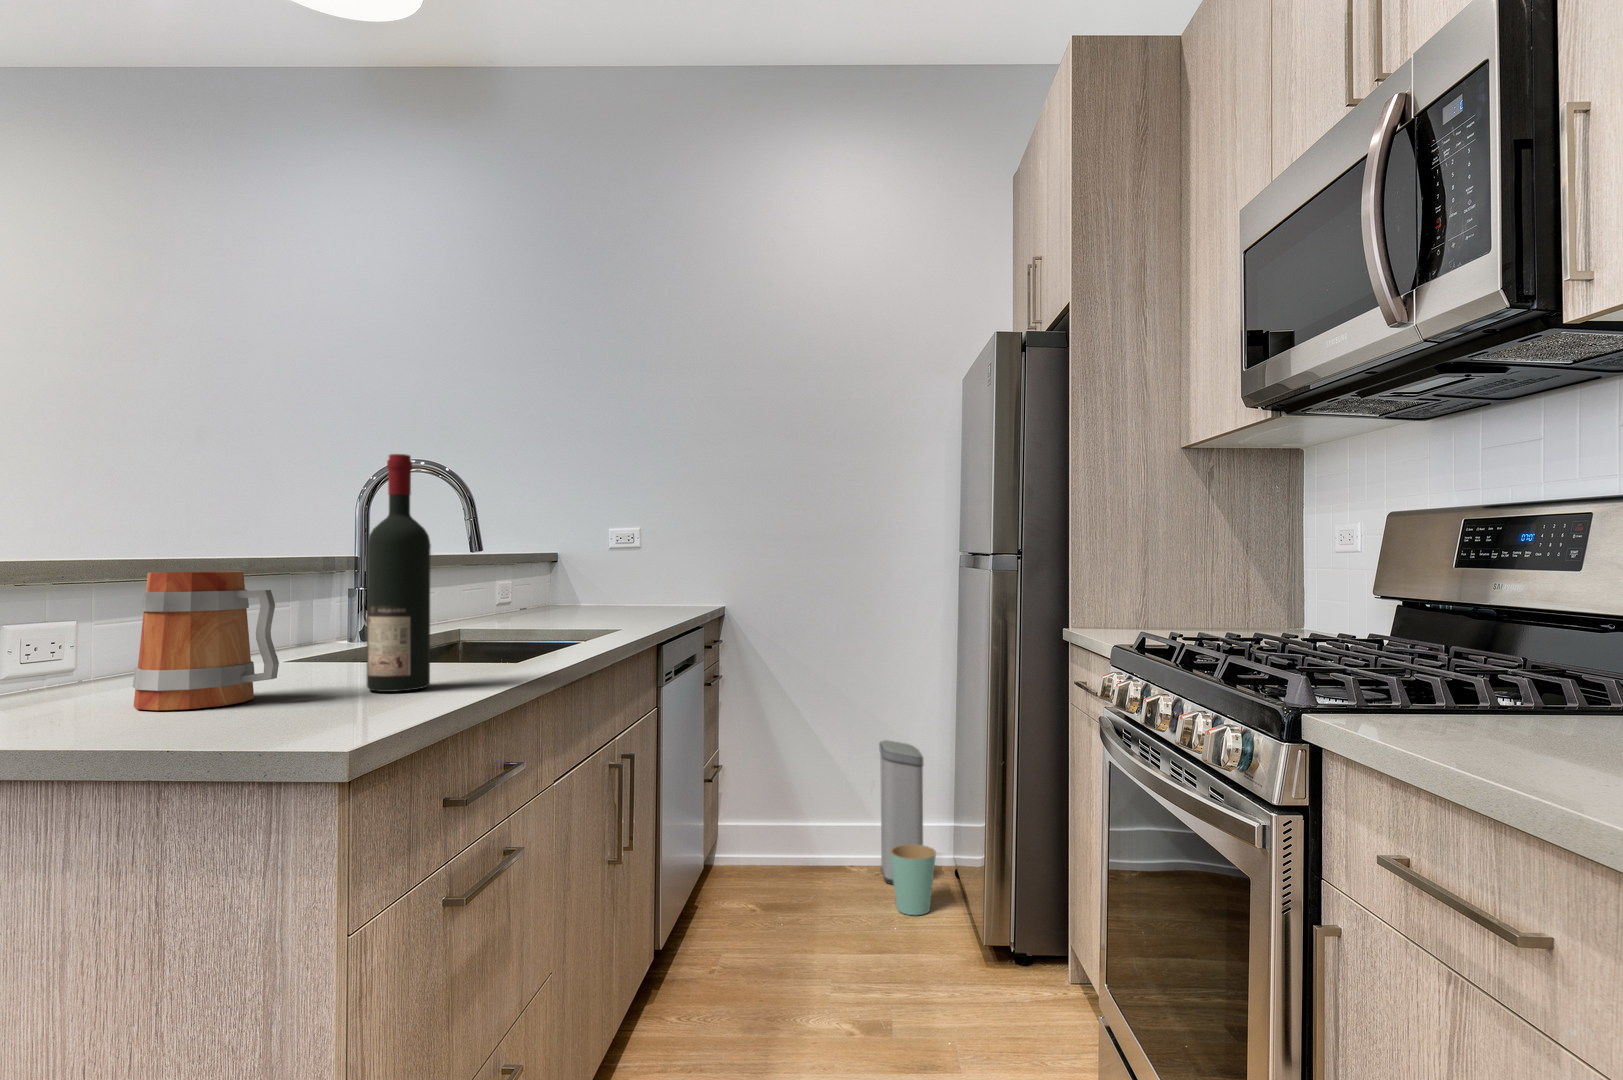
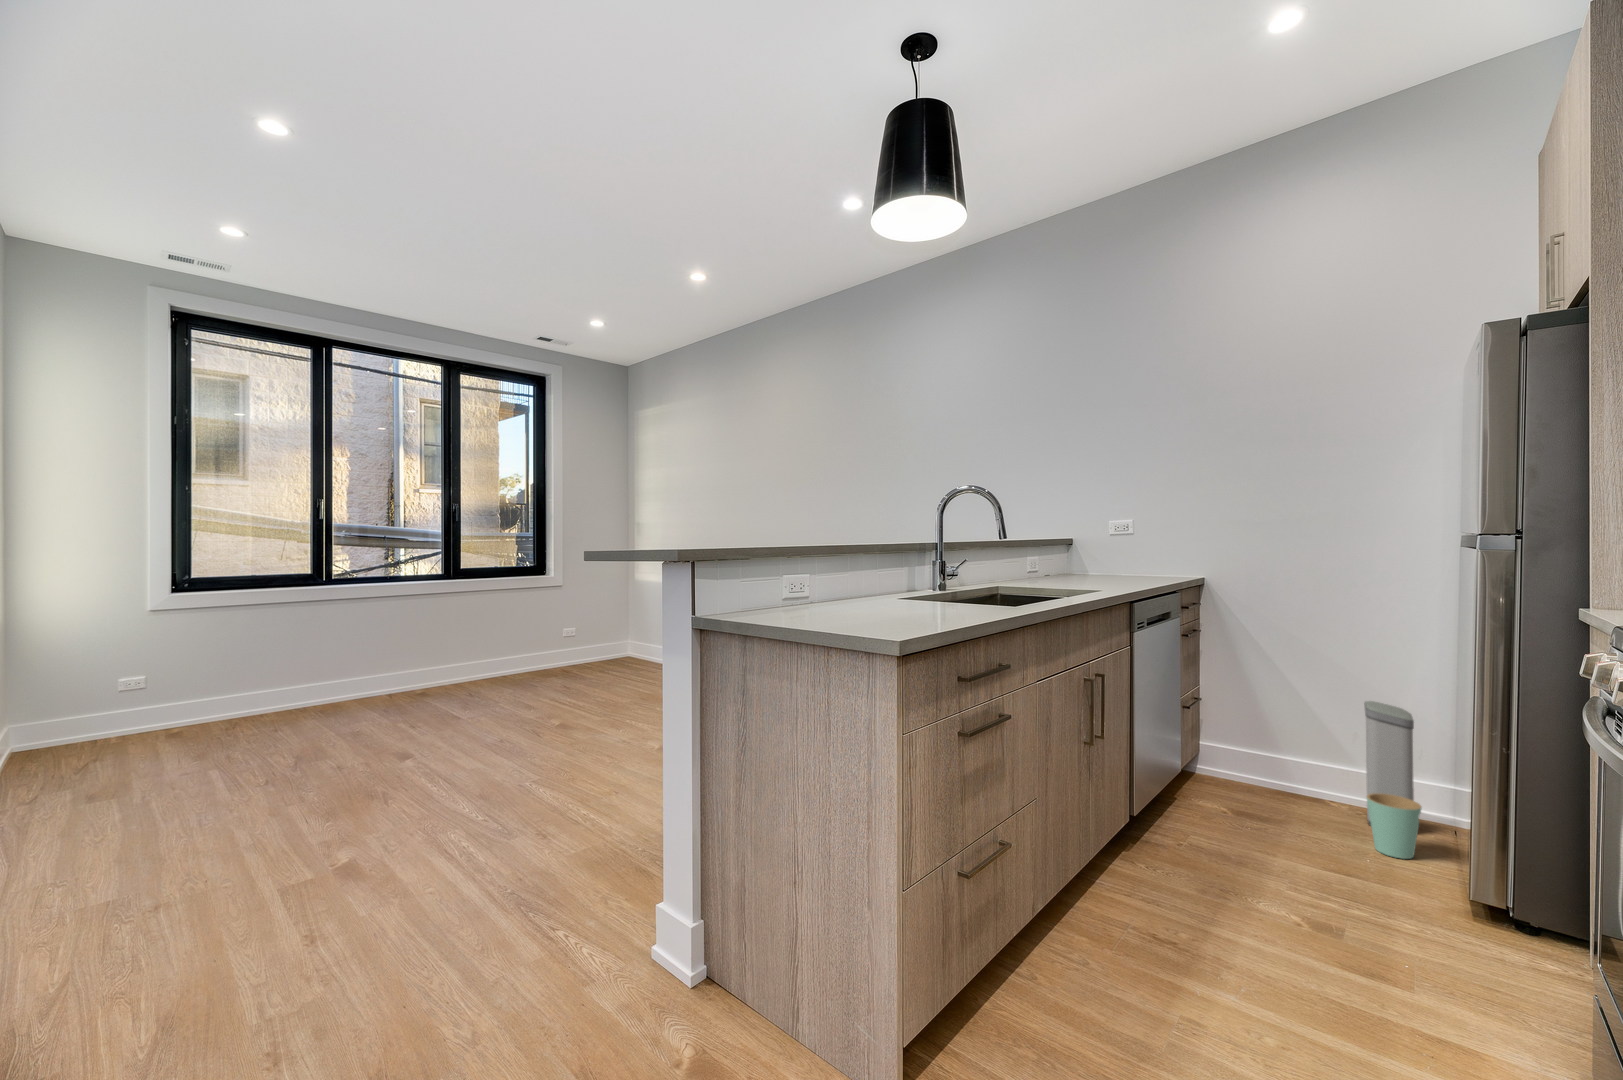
wine bottle: present [367,454,431,692] -> none [927,488,960,617]
mug: present [133,572,279,710] -> none [828,552,886,618]

